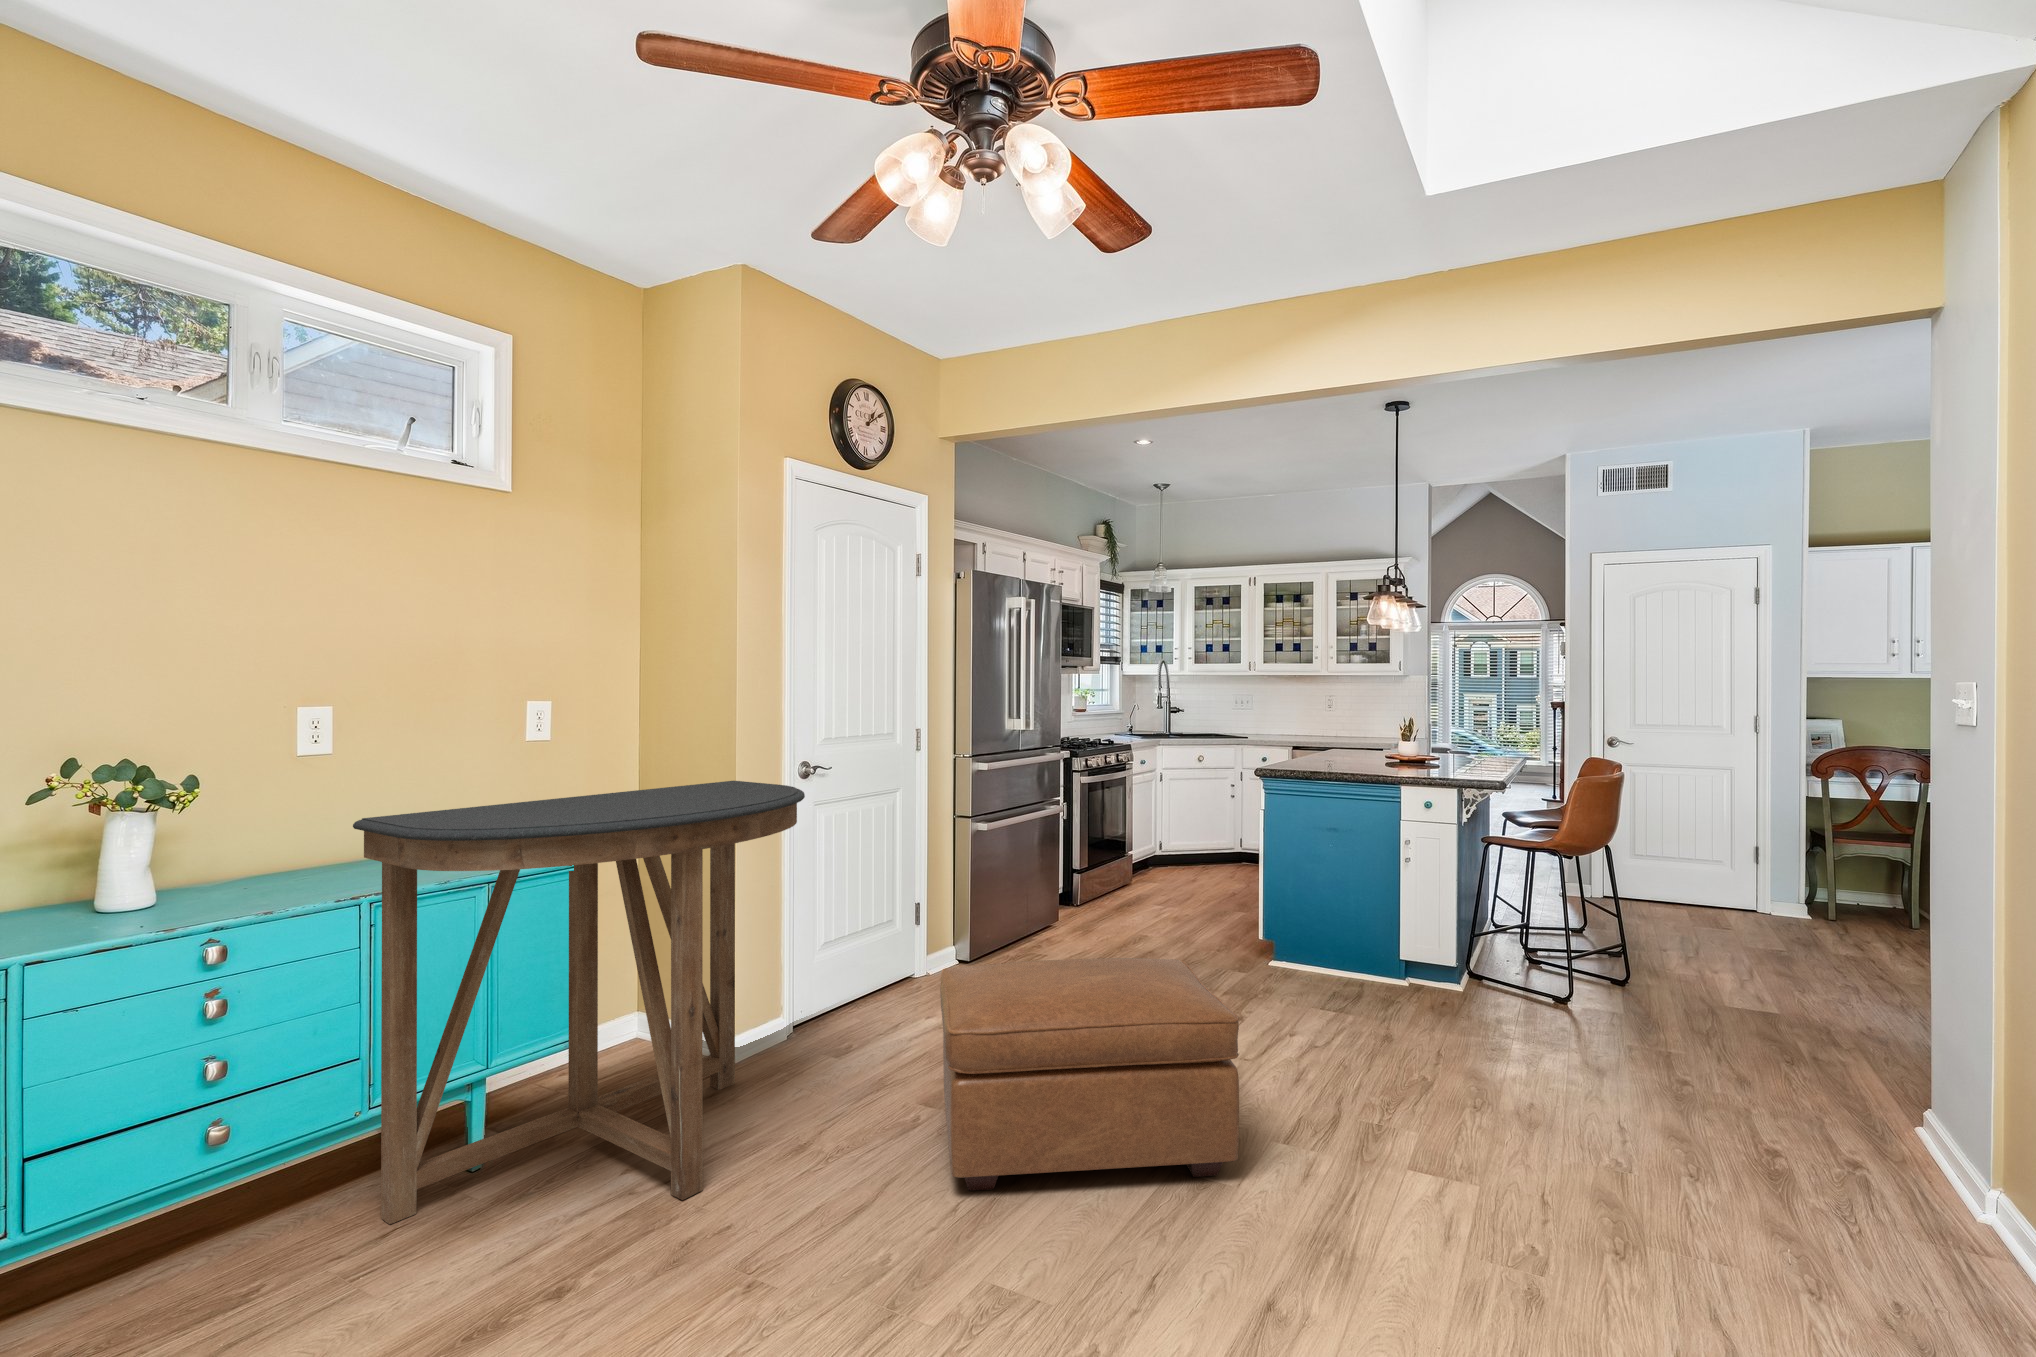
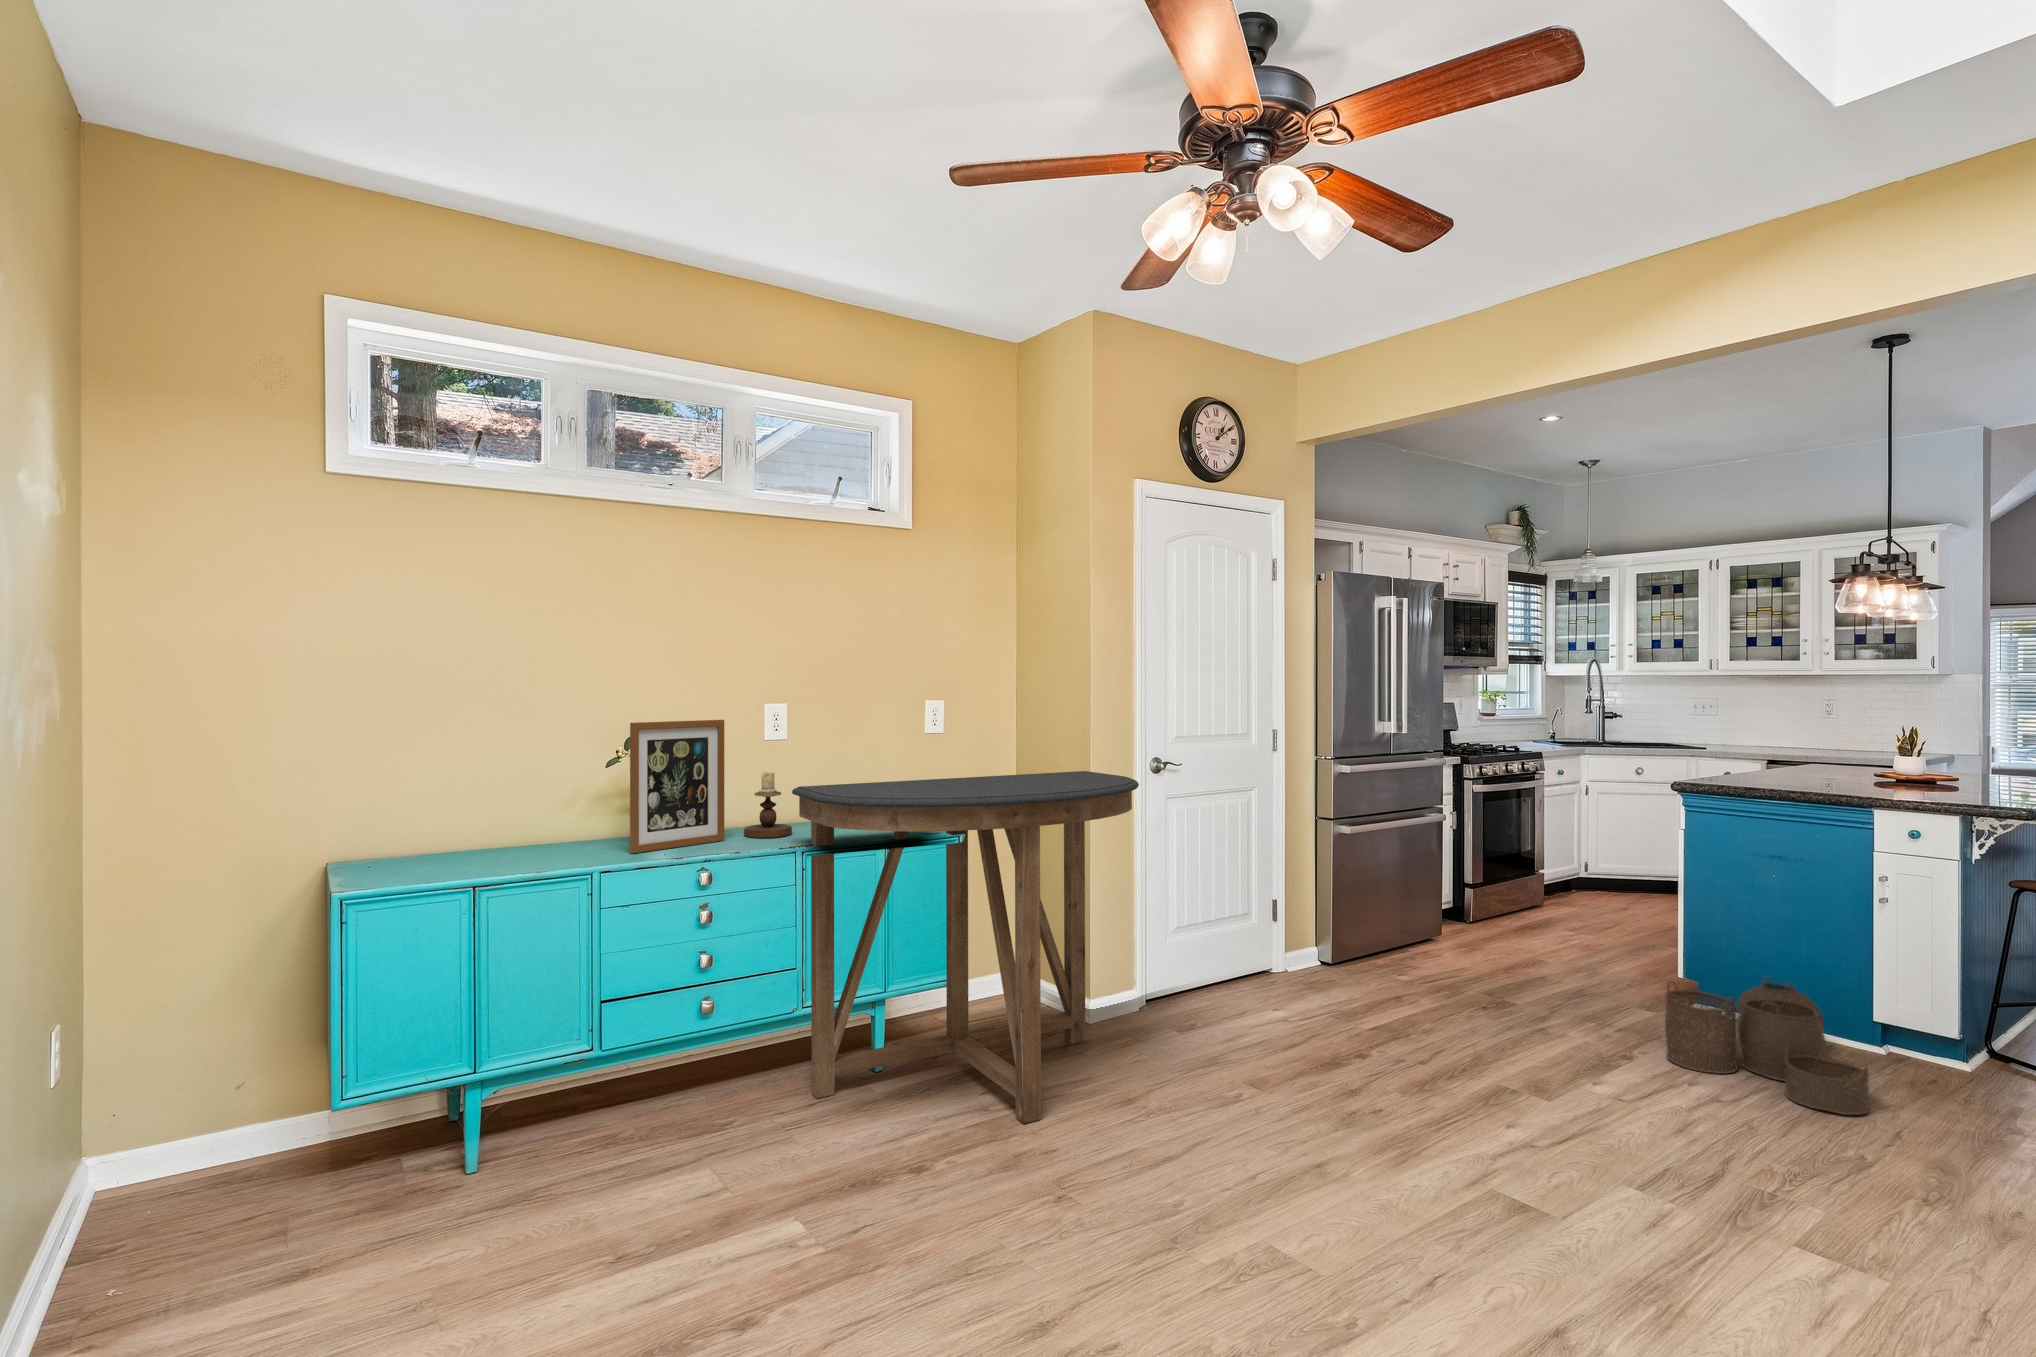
picture frame: none [75,732,240,931] -> present [630,720,724,853]
candlestick: none [270,801,347,890] -> present [744,772,792,838]
woven basket: none [1264,930,1413,1042] -> present [1665,980,1869,1115]
ottoman: present [940,958,1239,1191] -> none [1252,958,1570,1206]

